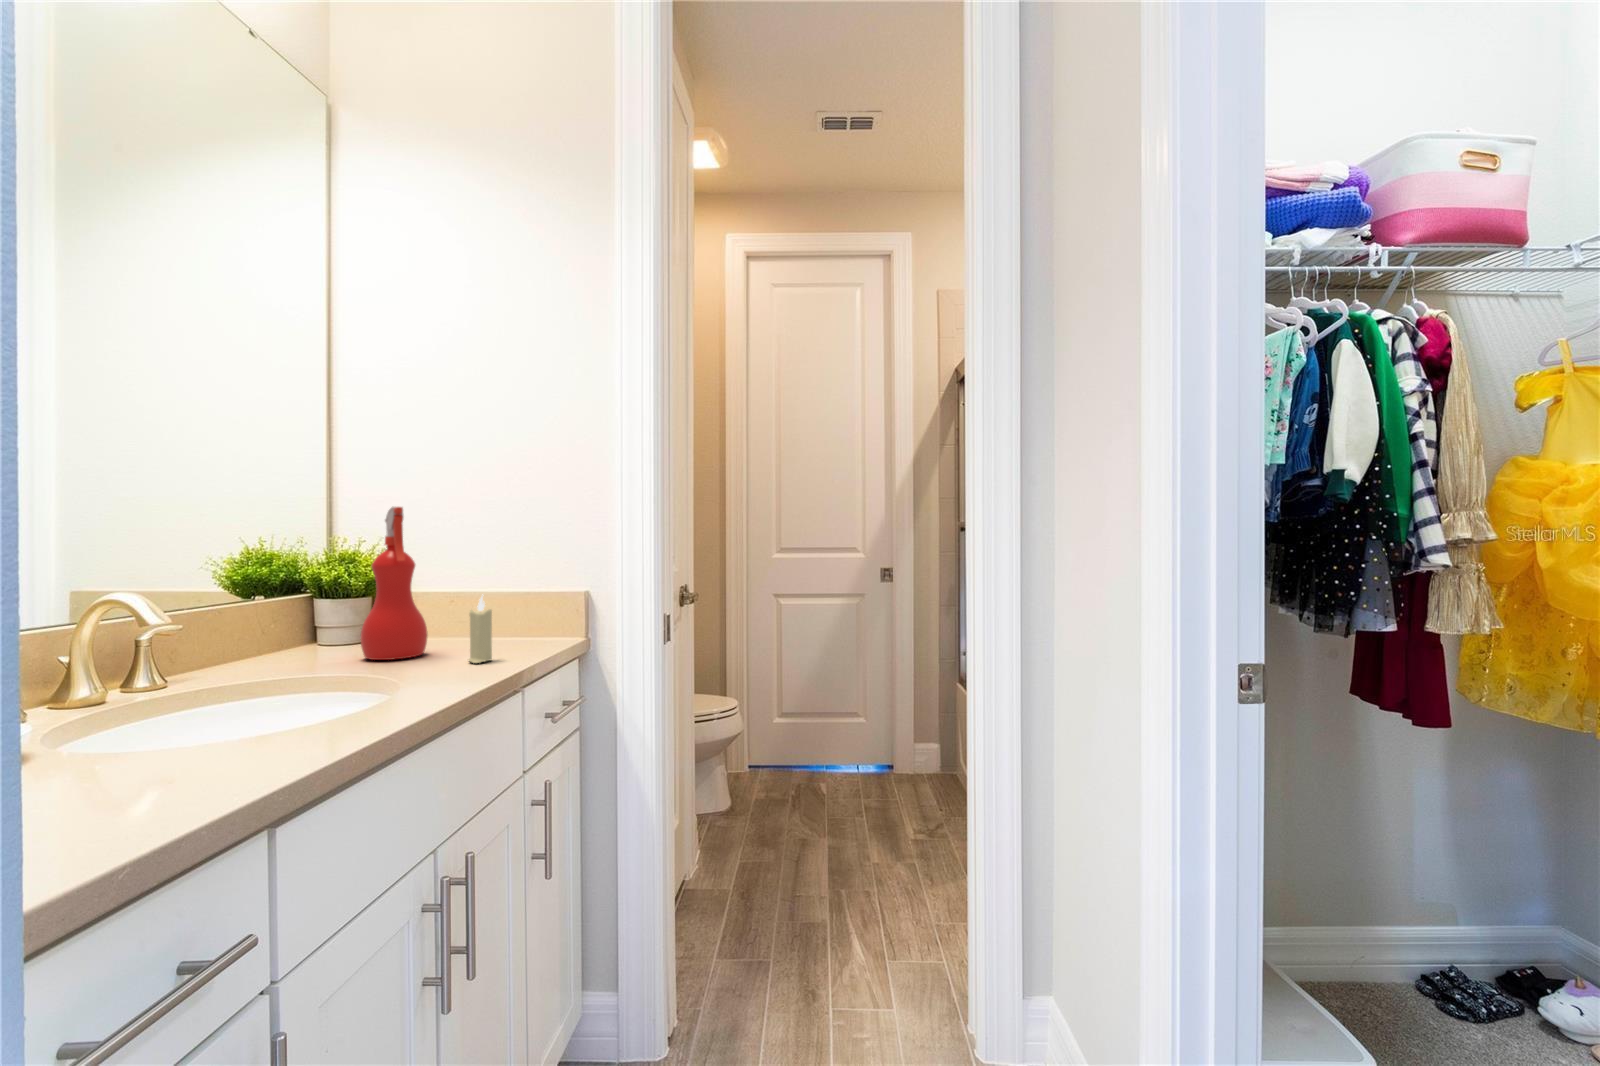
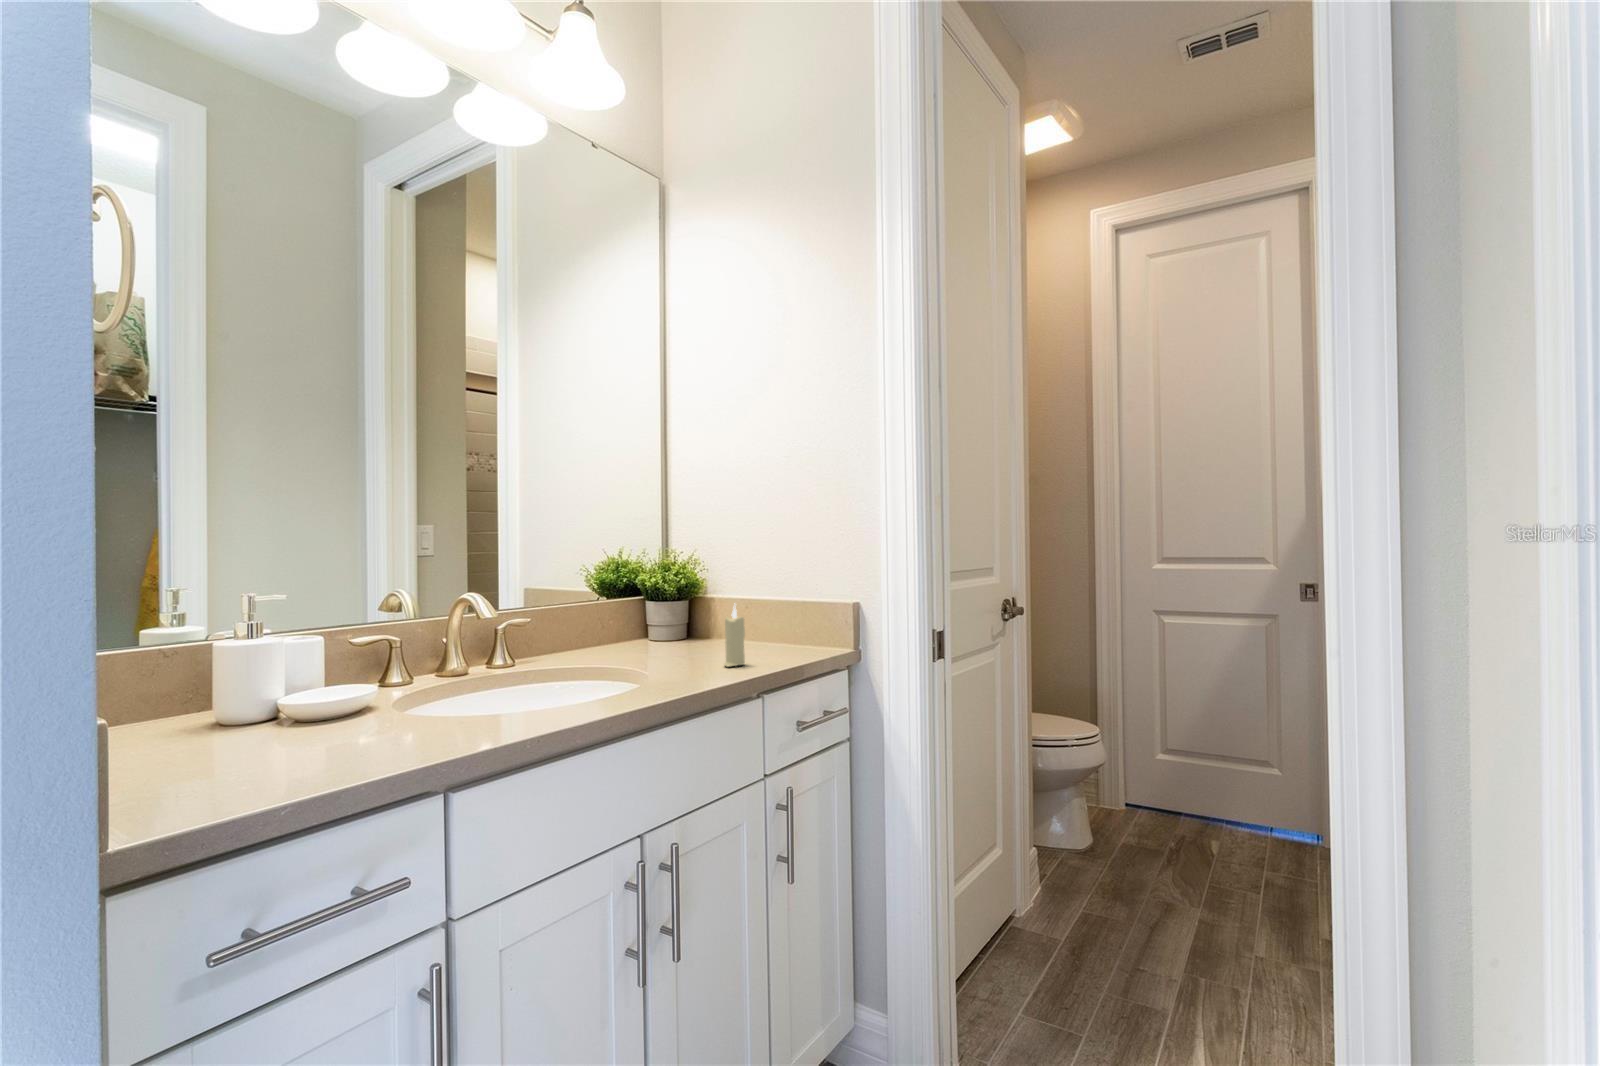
spray bottle: present [361,506,428,660] -> none [656,522,709,657]

